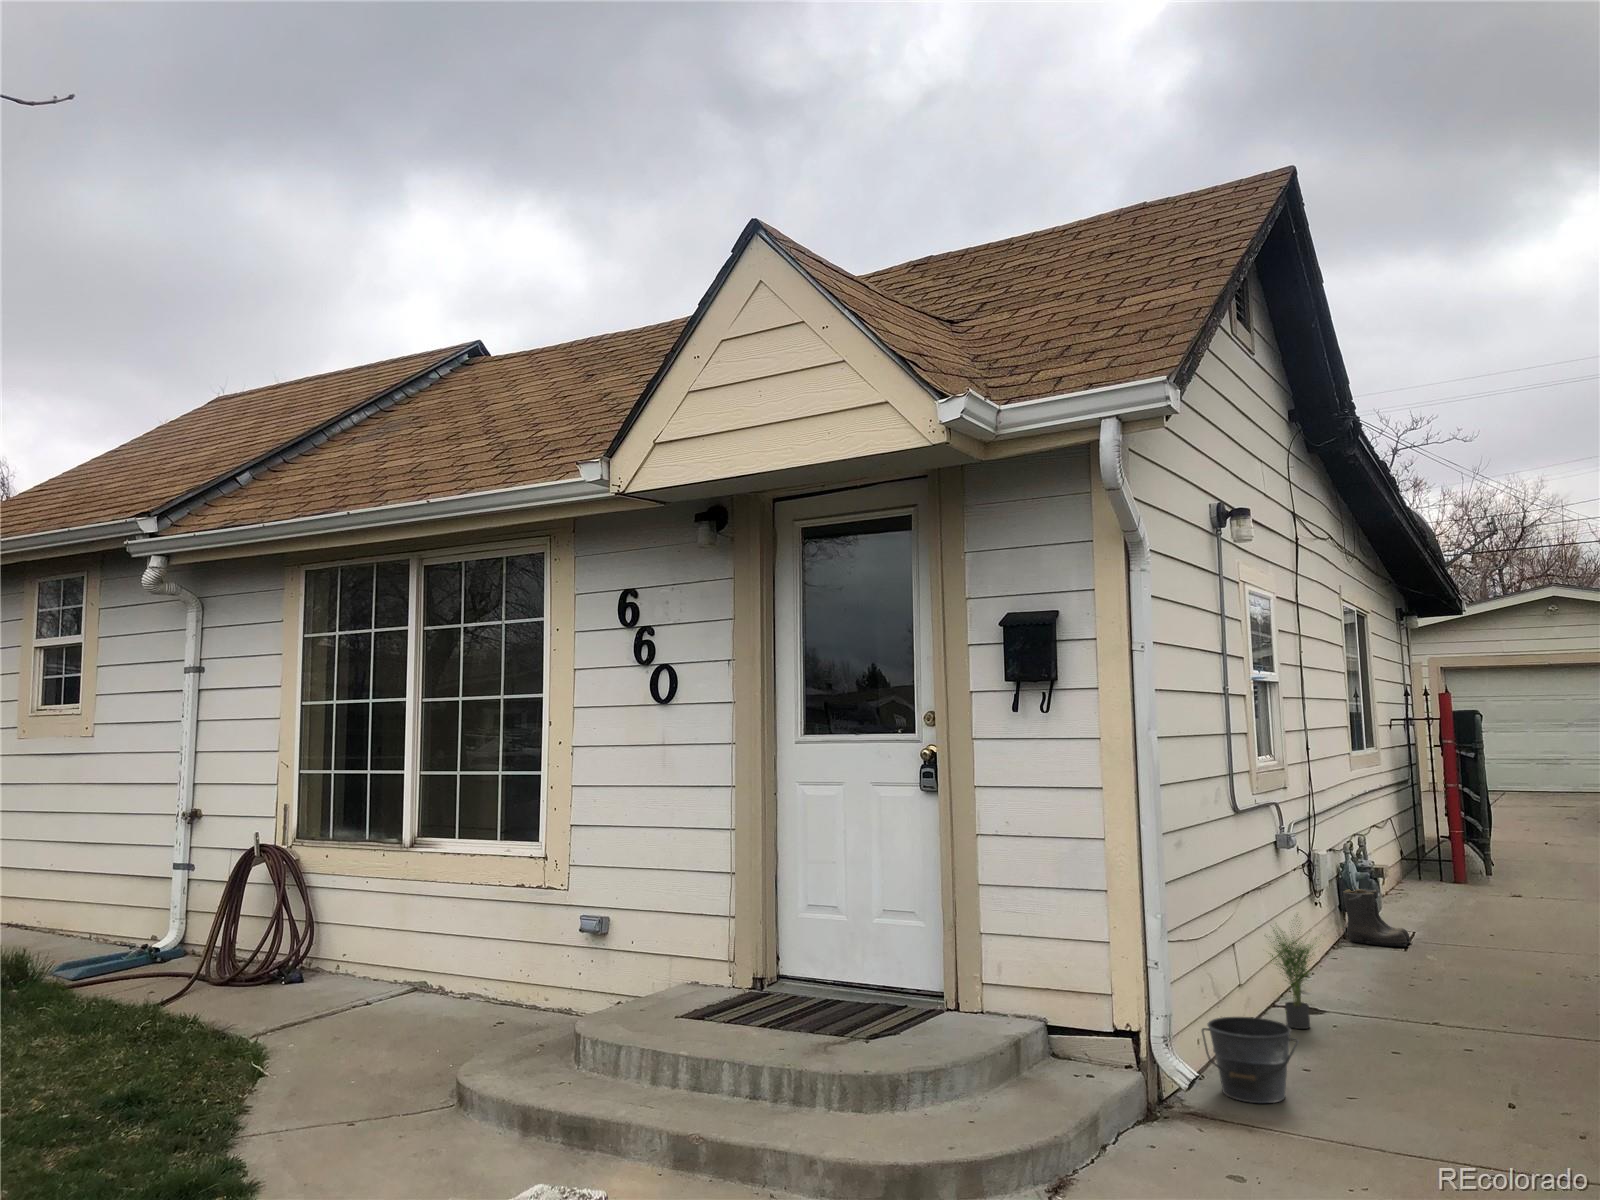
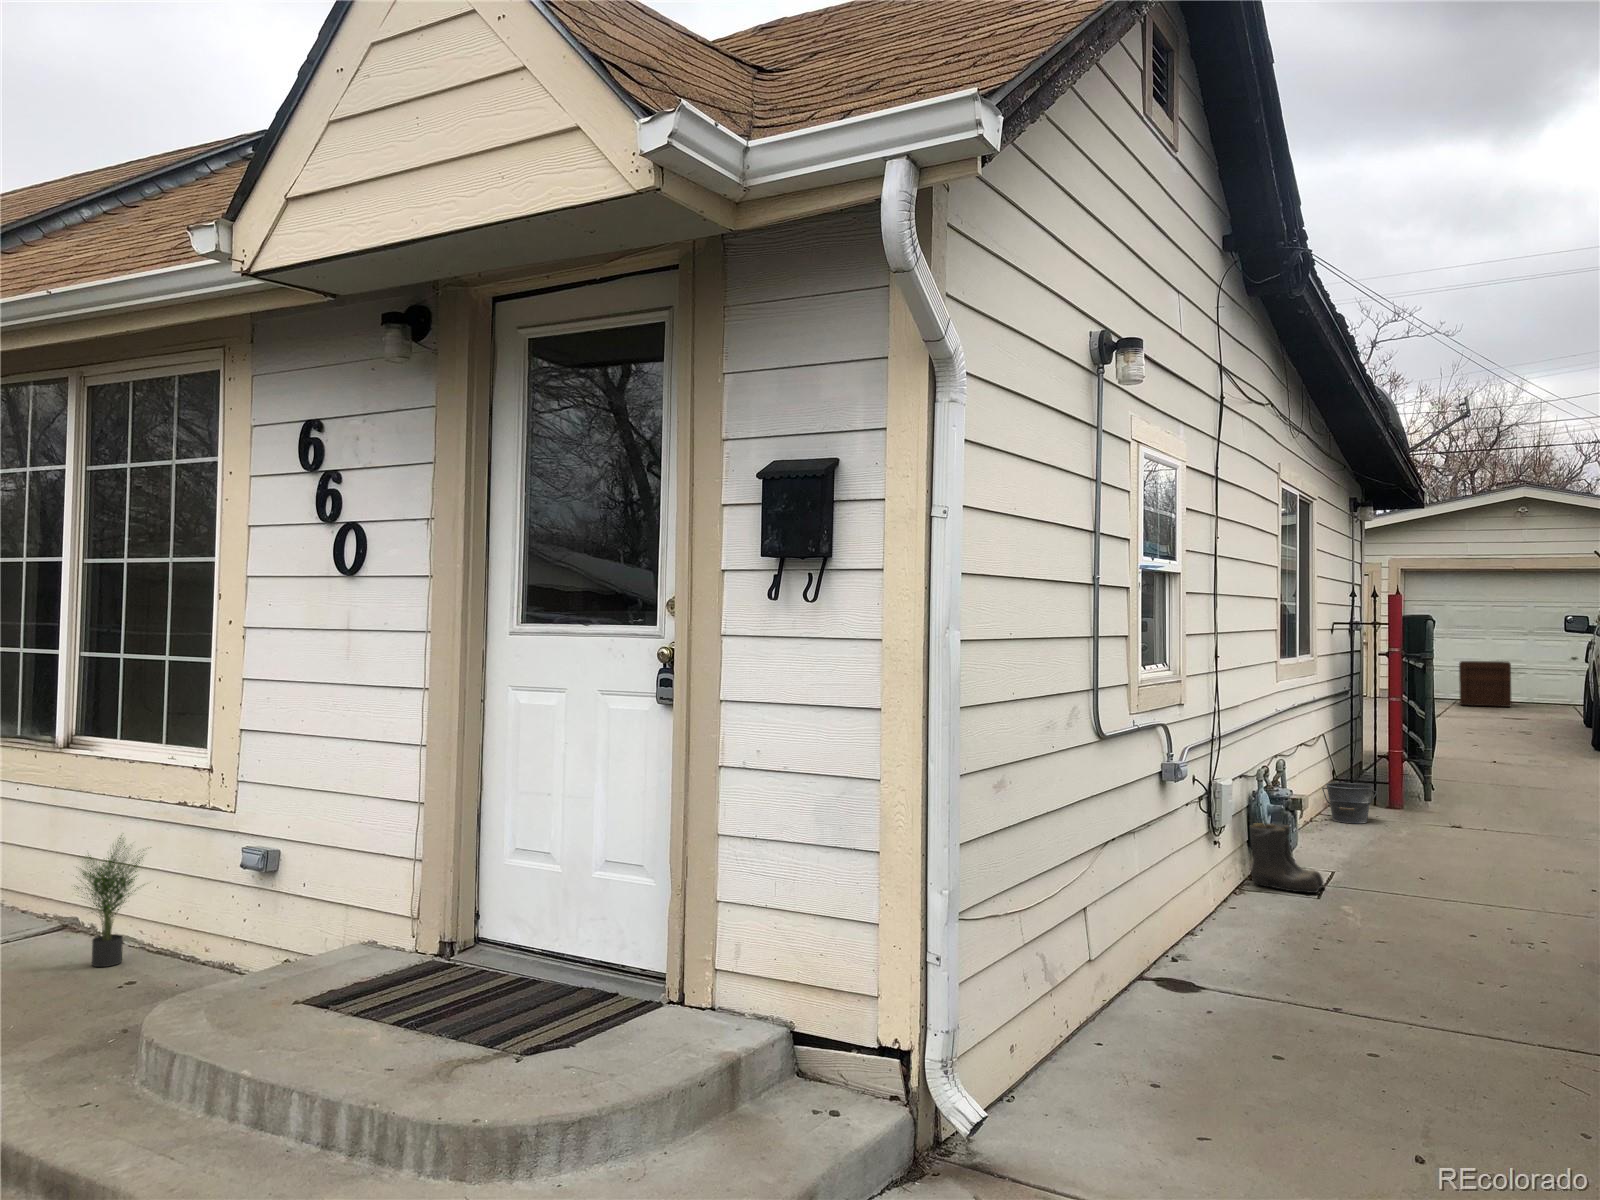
wooden crate: none [1505,750,1559,793] -> present [1459,661,1512,707]
potted plant: present [1272,930,1313,1029] -> present [74,835,144,967]
bucket: present [1202,1017,1299,1103] -> present [1322,783,1377,823]

